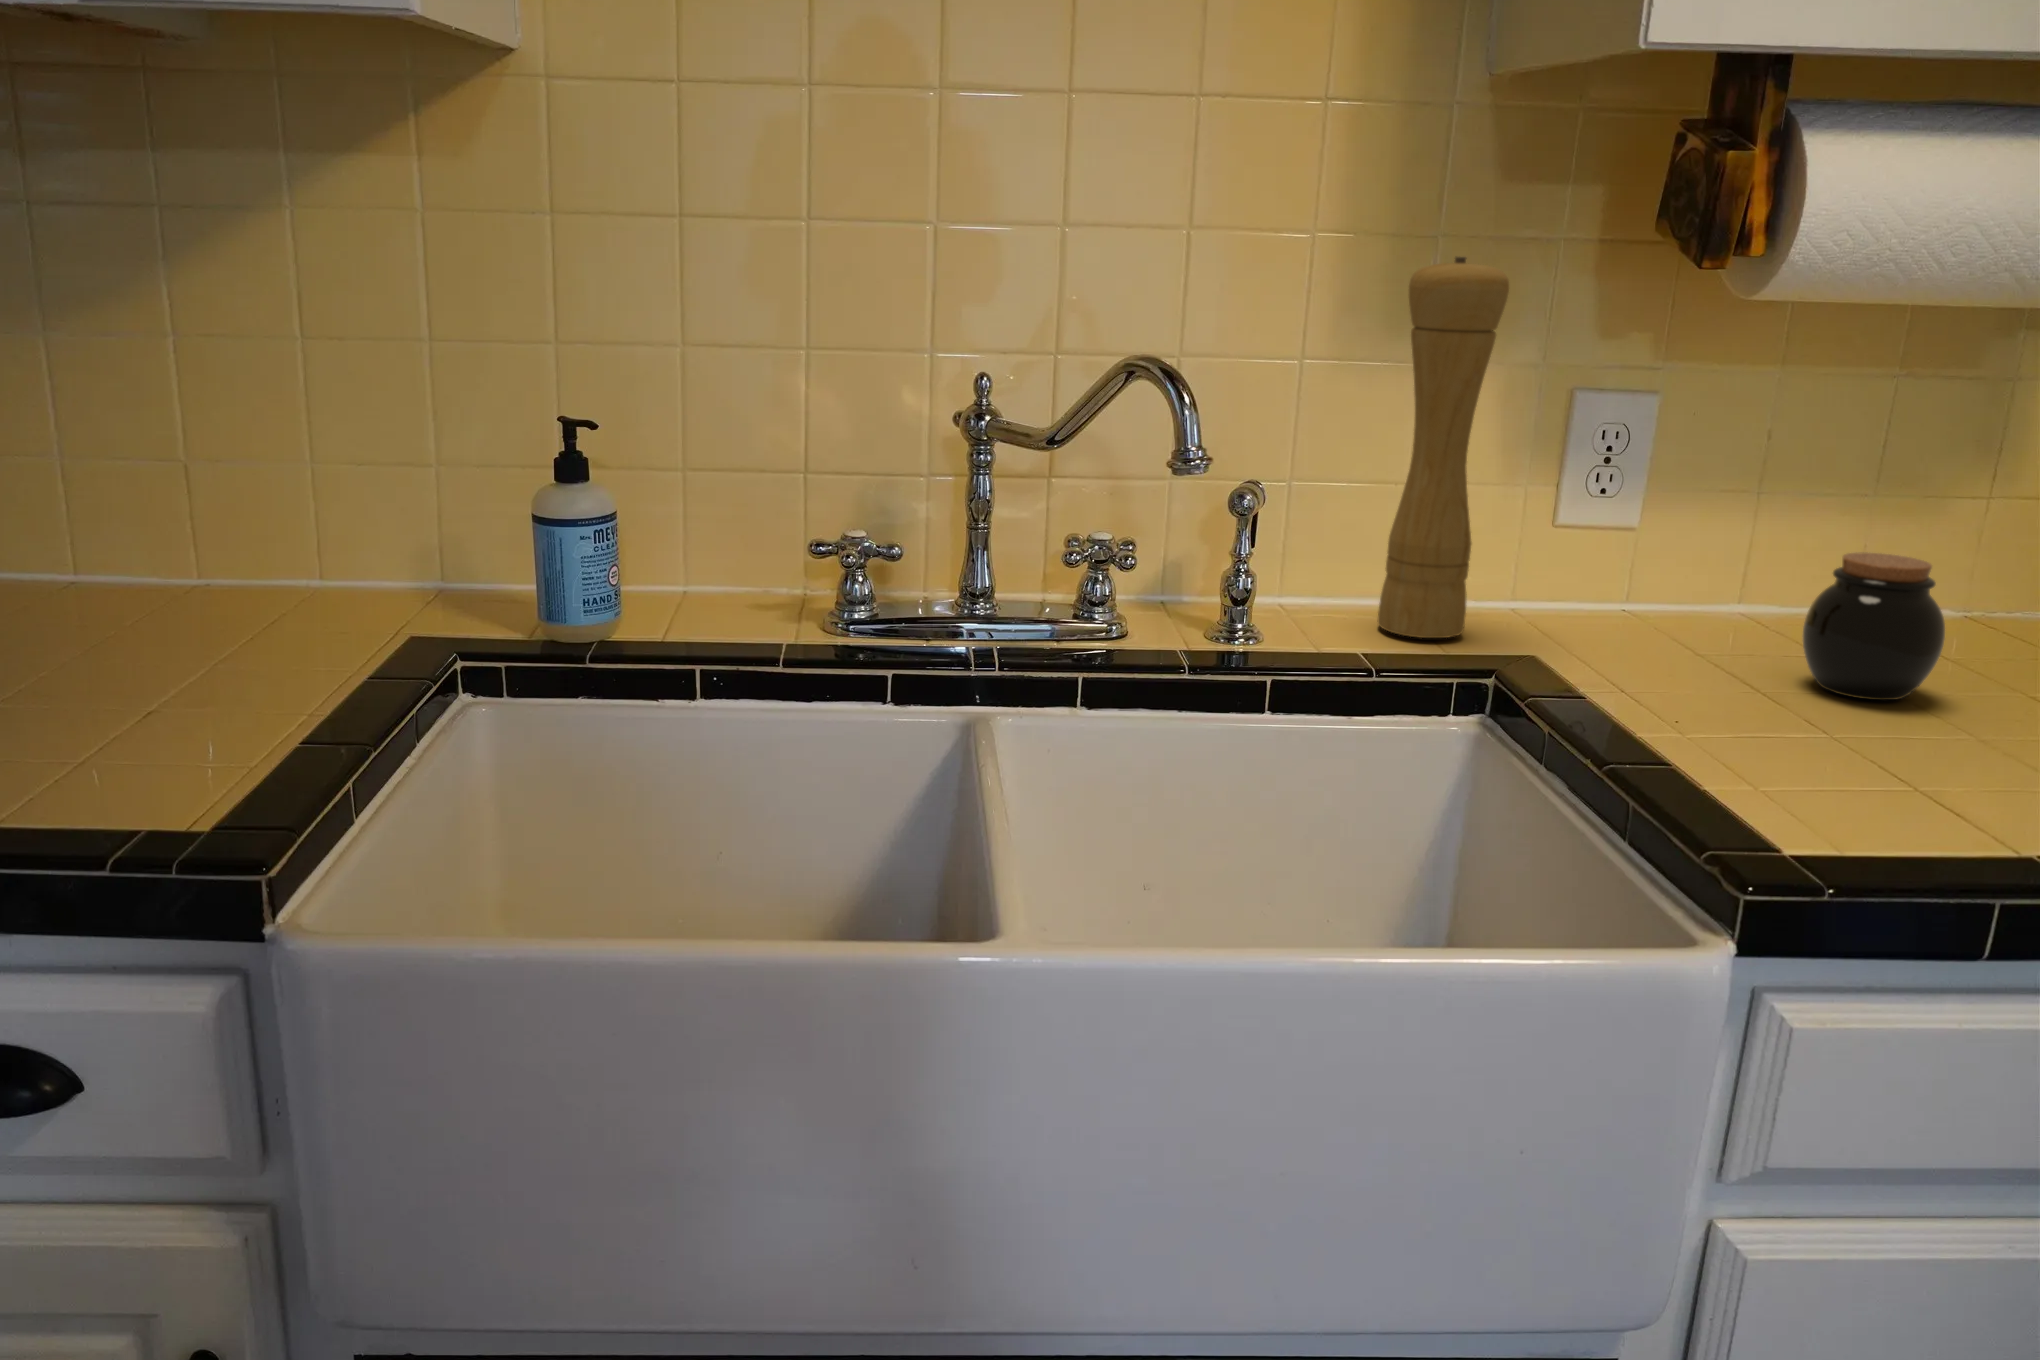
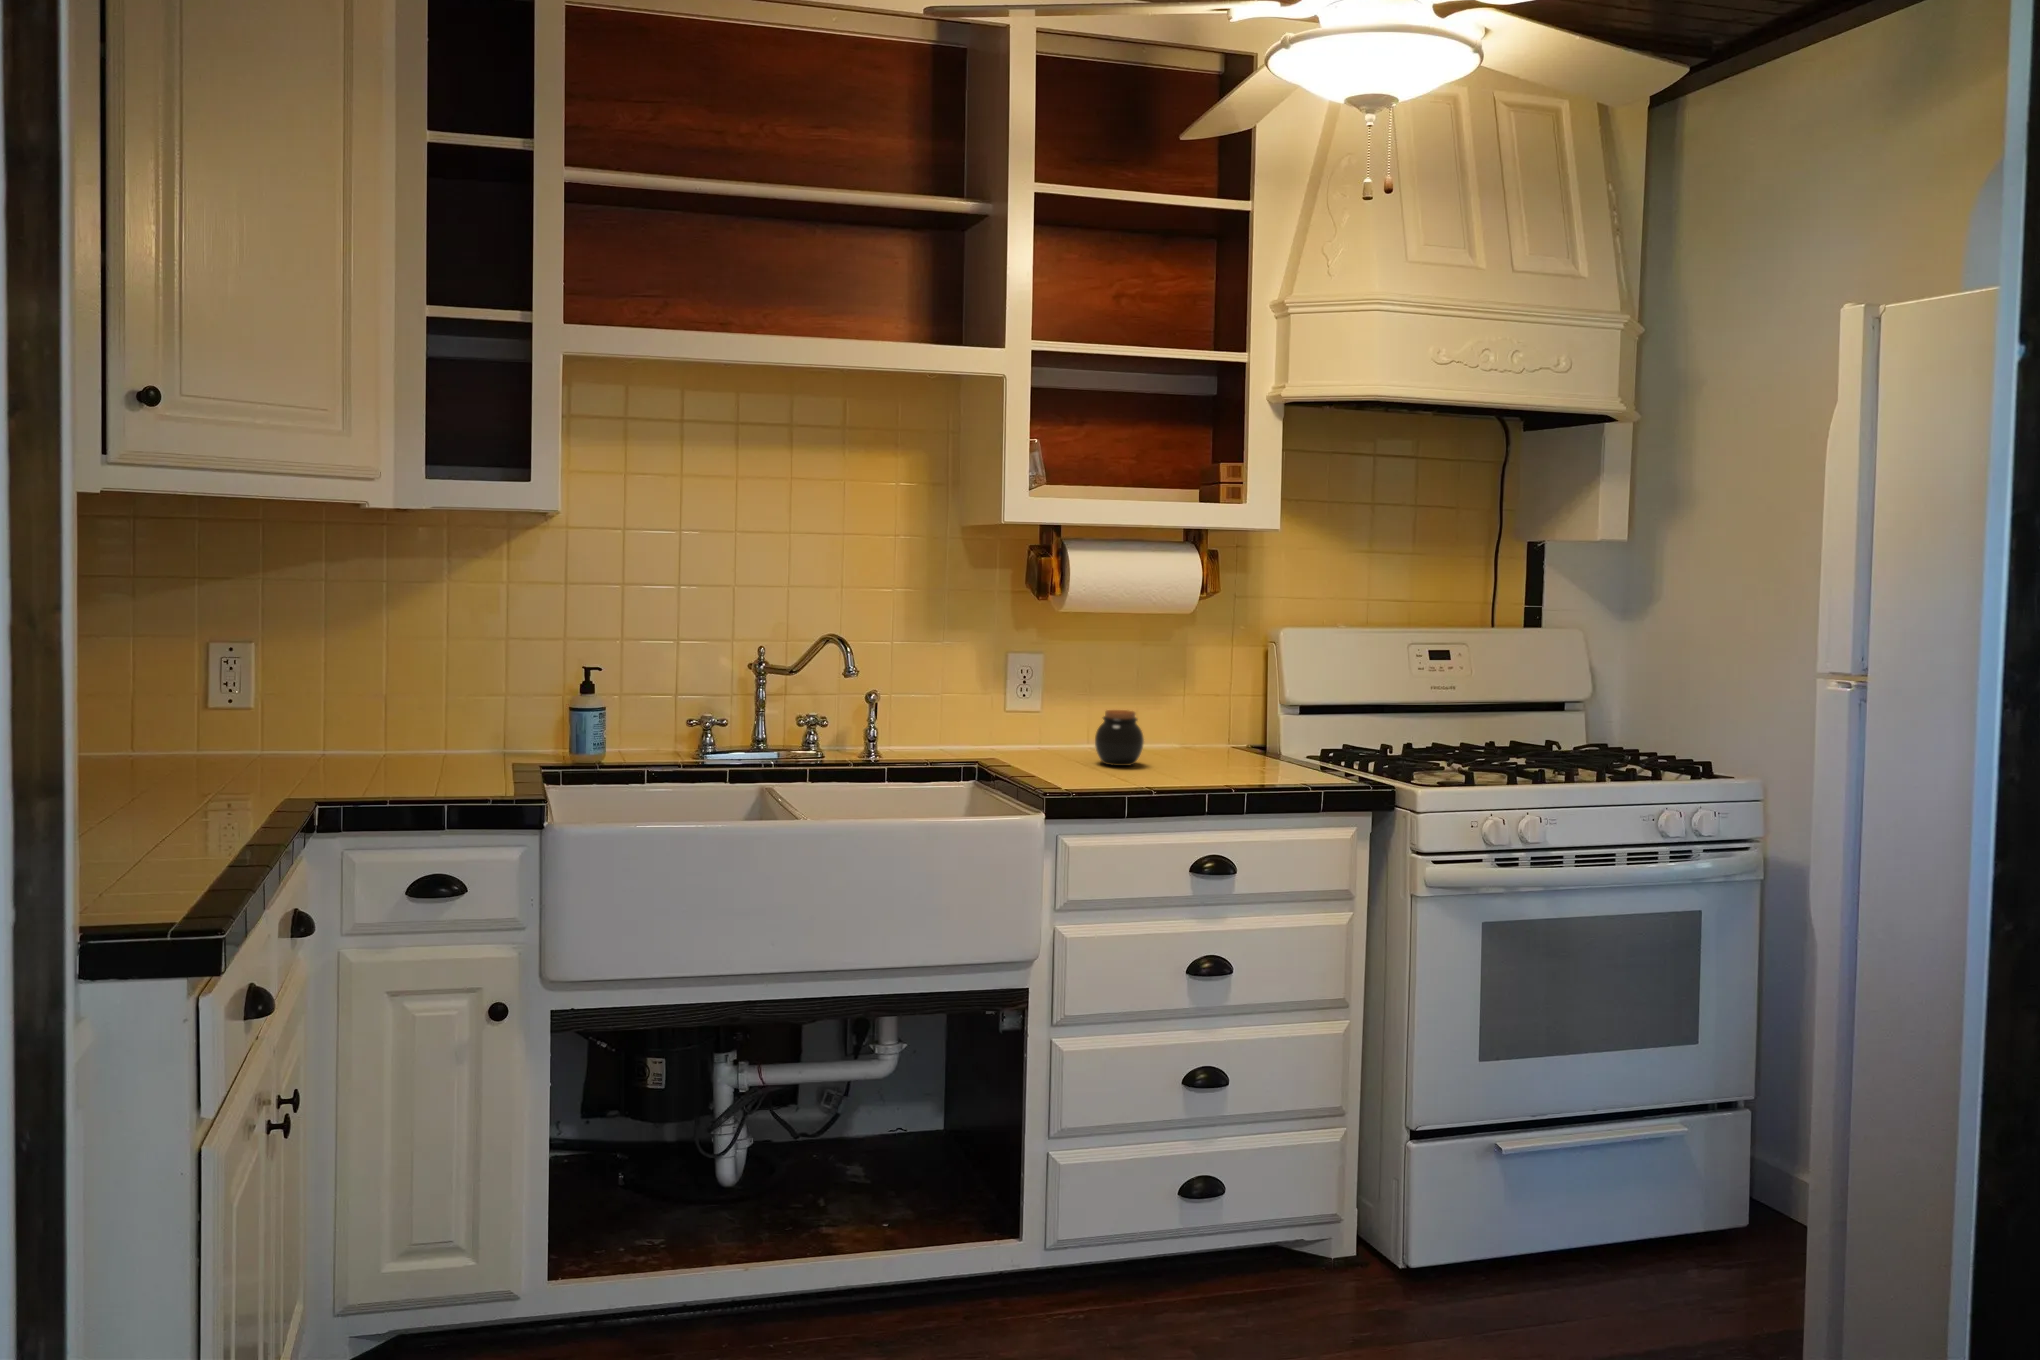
pepper mill: present [1378,256,1509,638] -> none [932,596,974,753]

